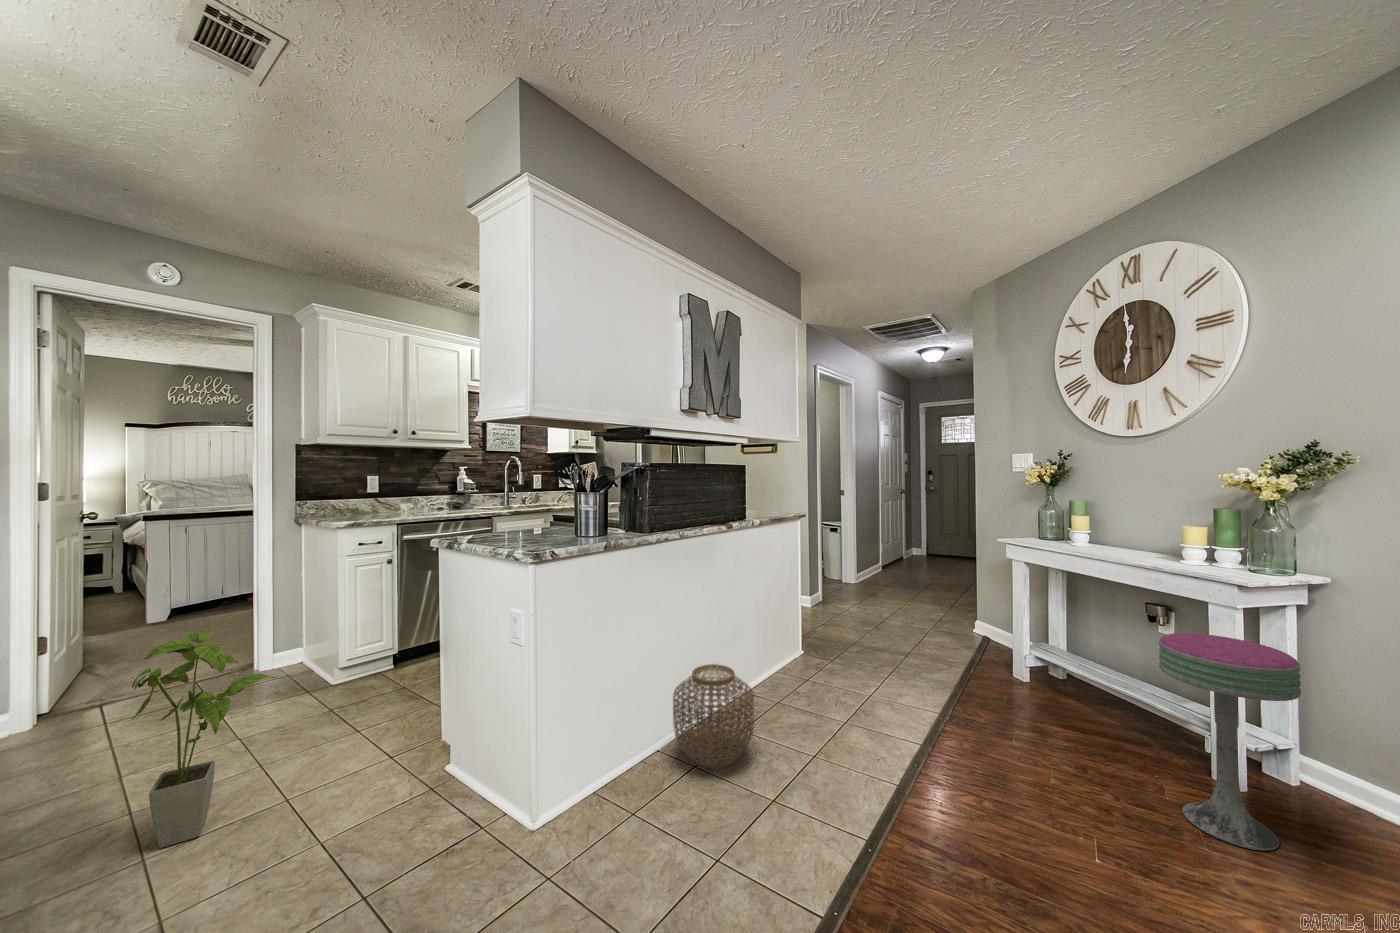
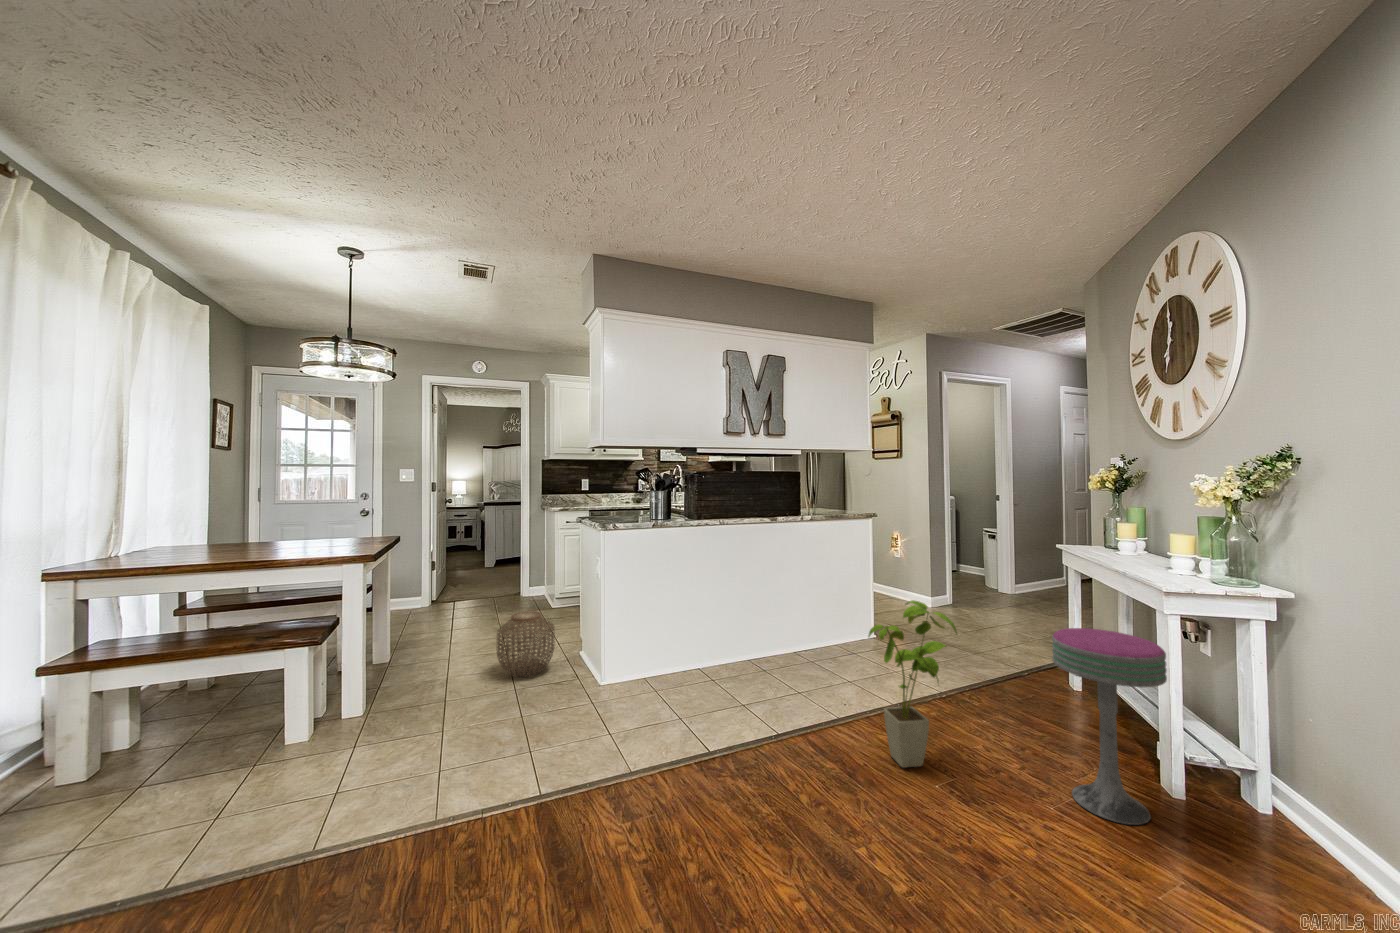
house plant: present [131,632,275,848] -> present [868,600,957,768]
woven basket: present [673,664,754,768] -> present [497,611,555,677]

